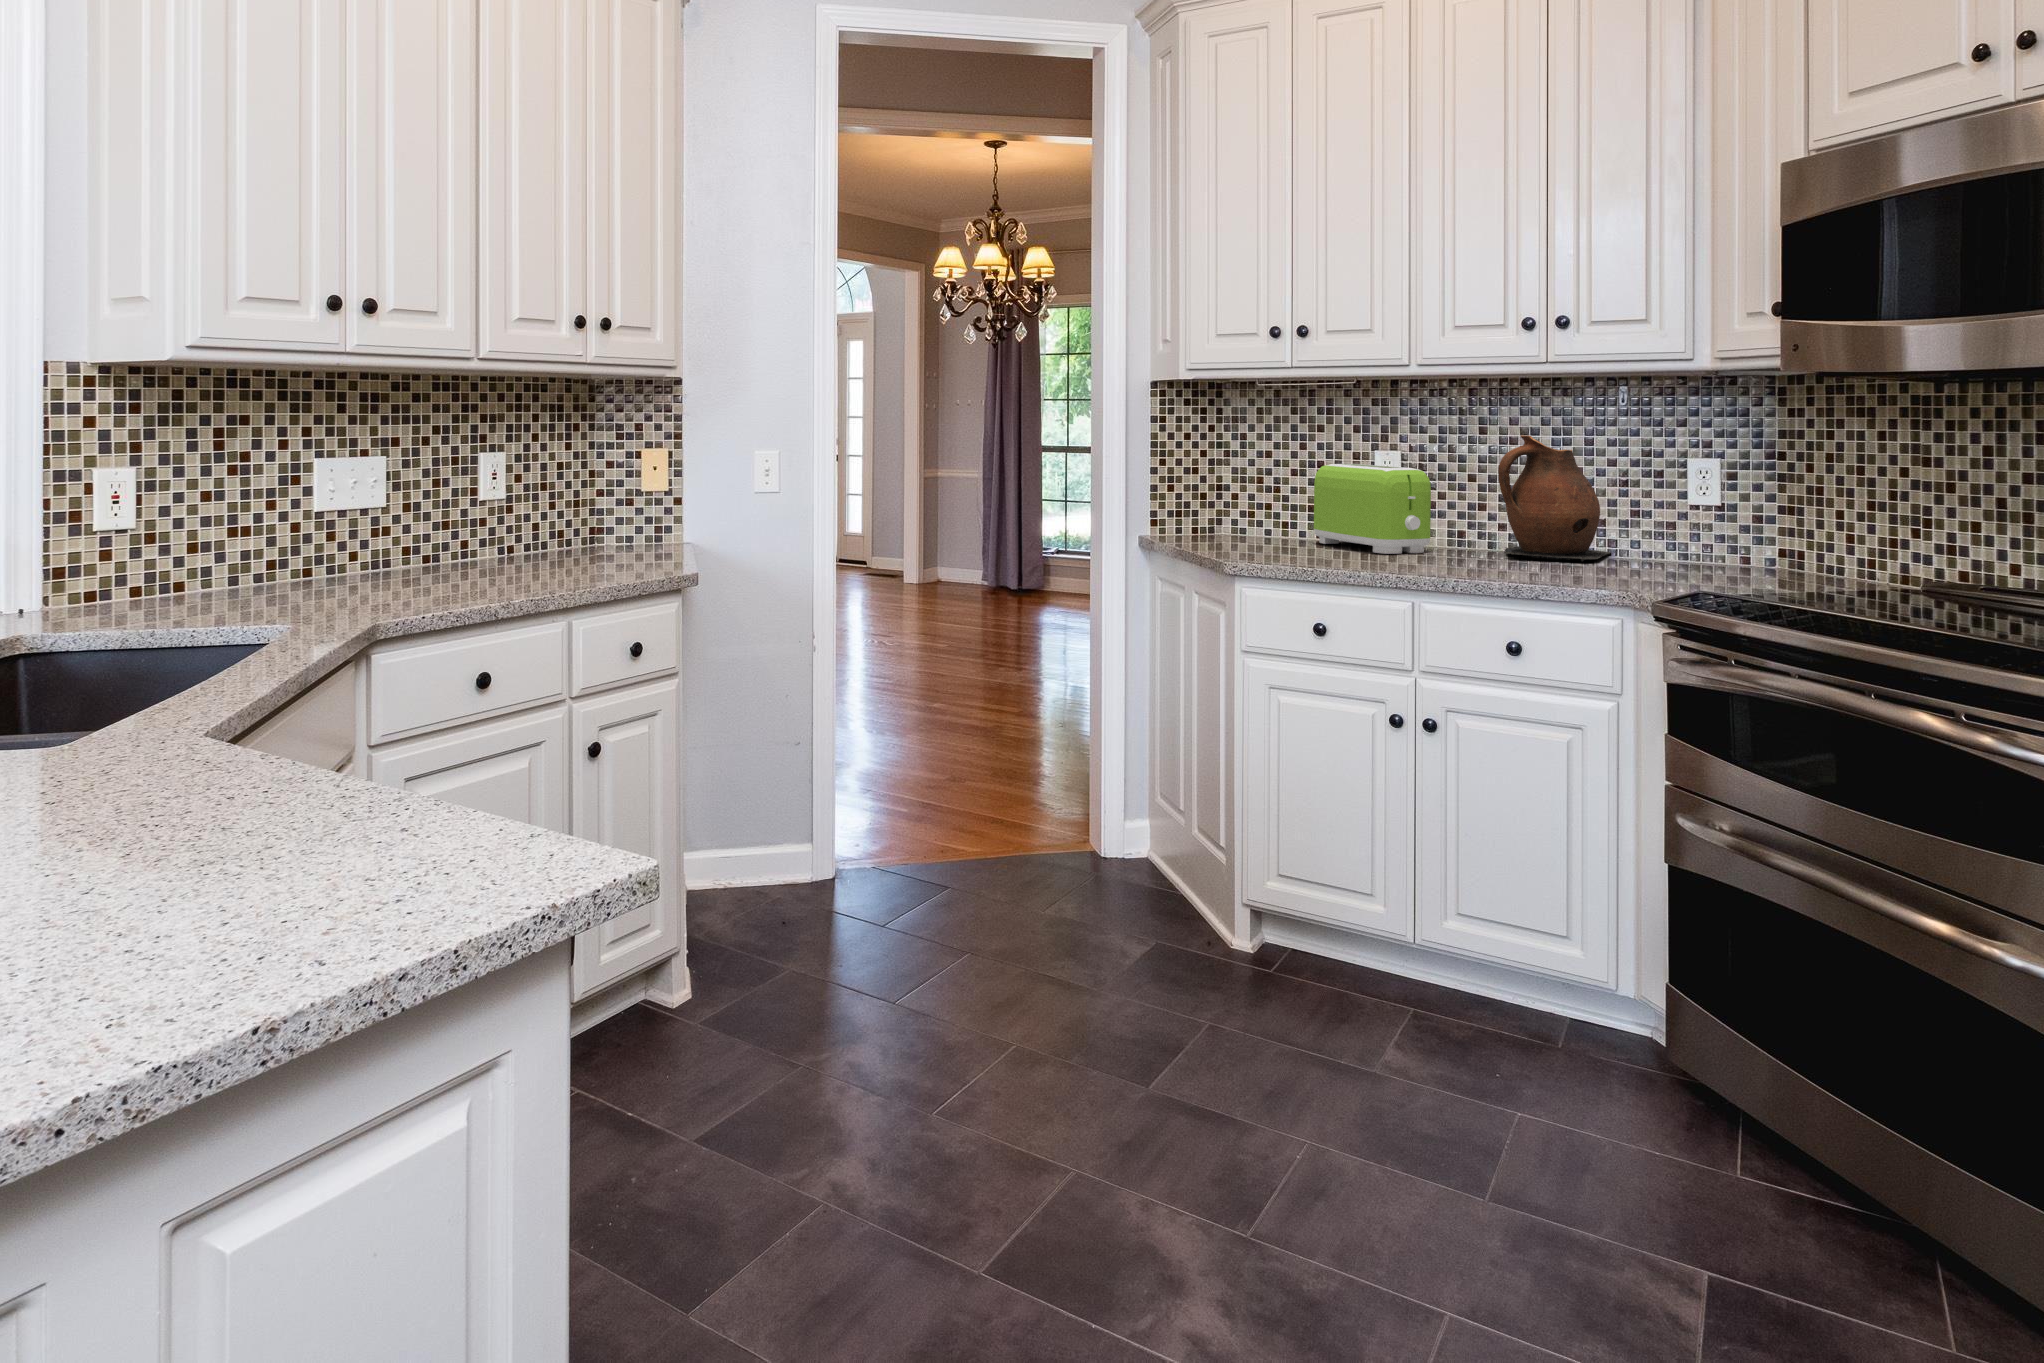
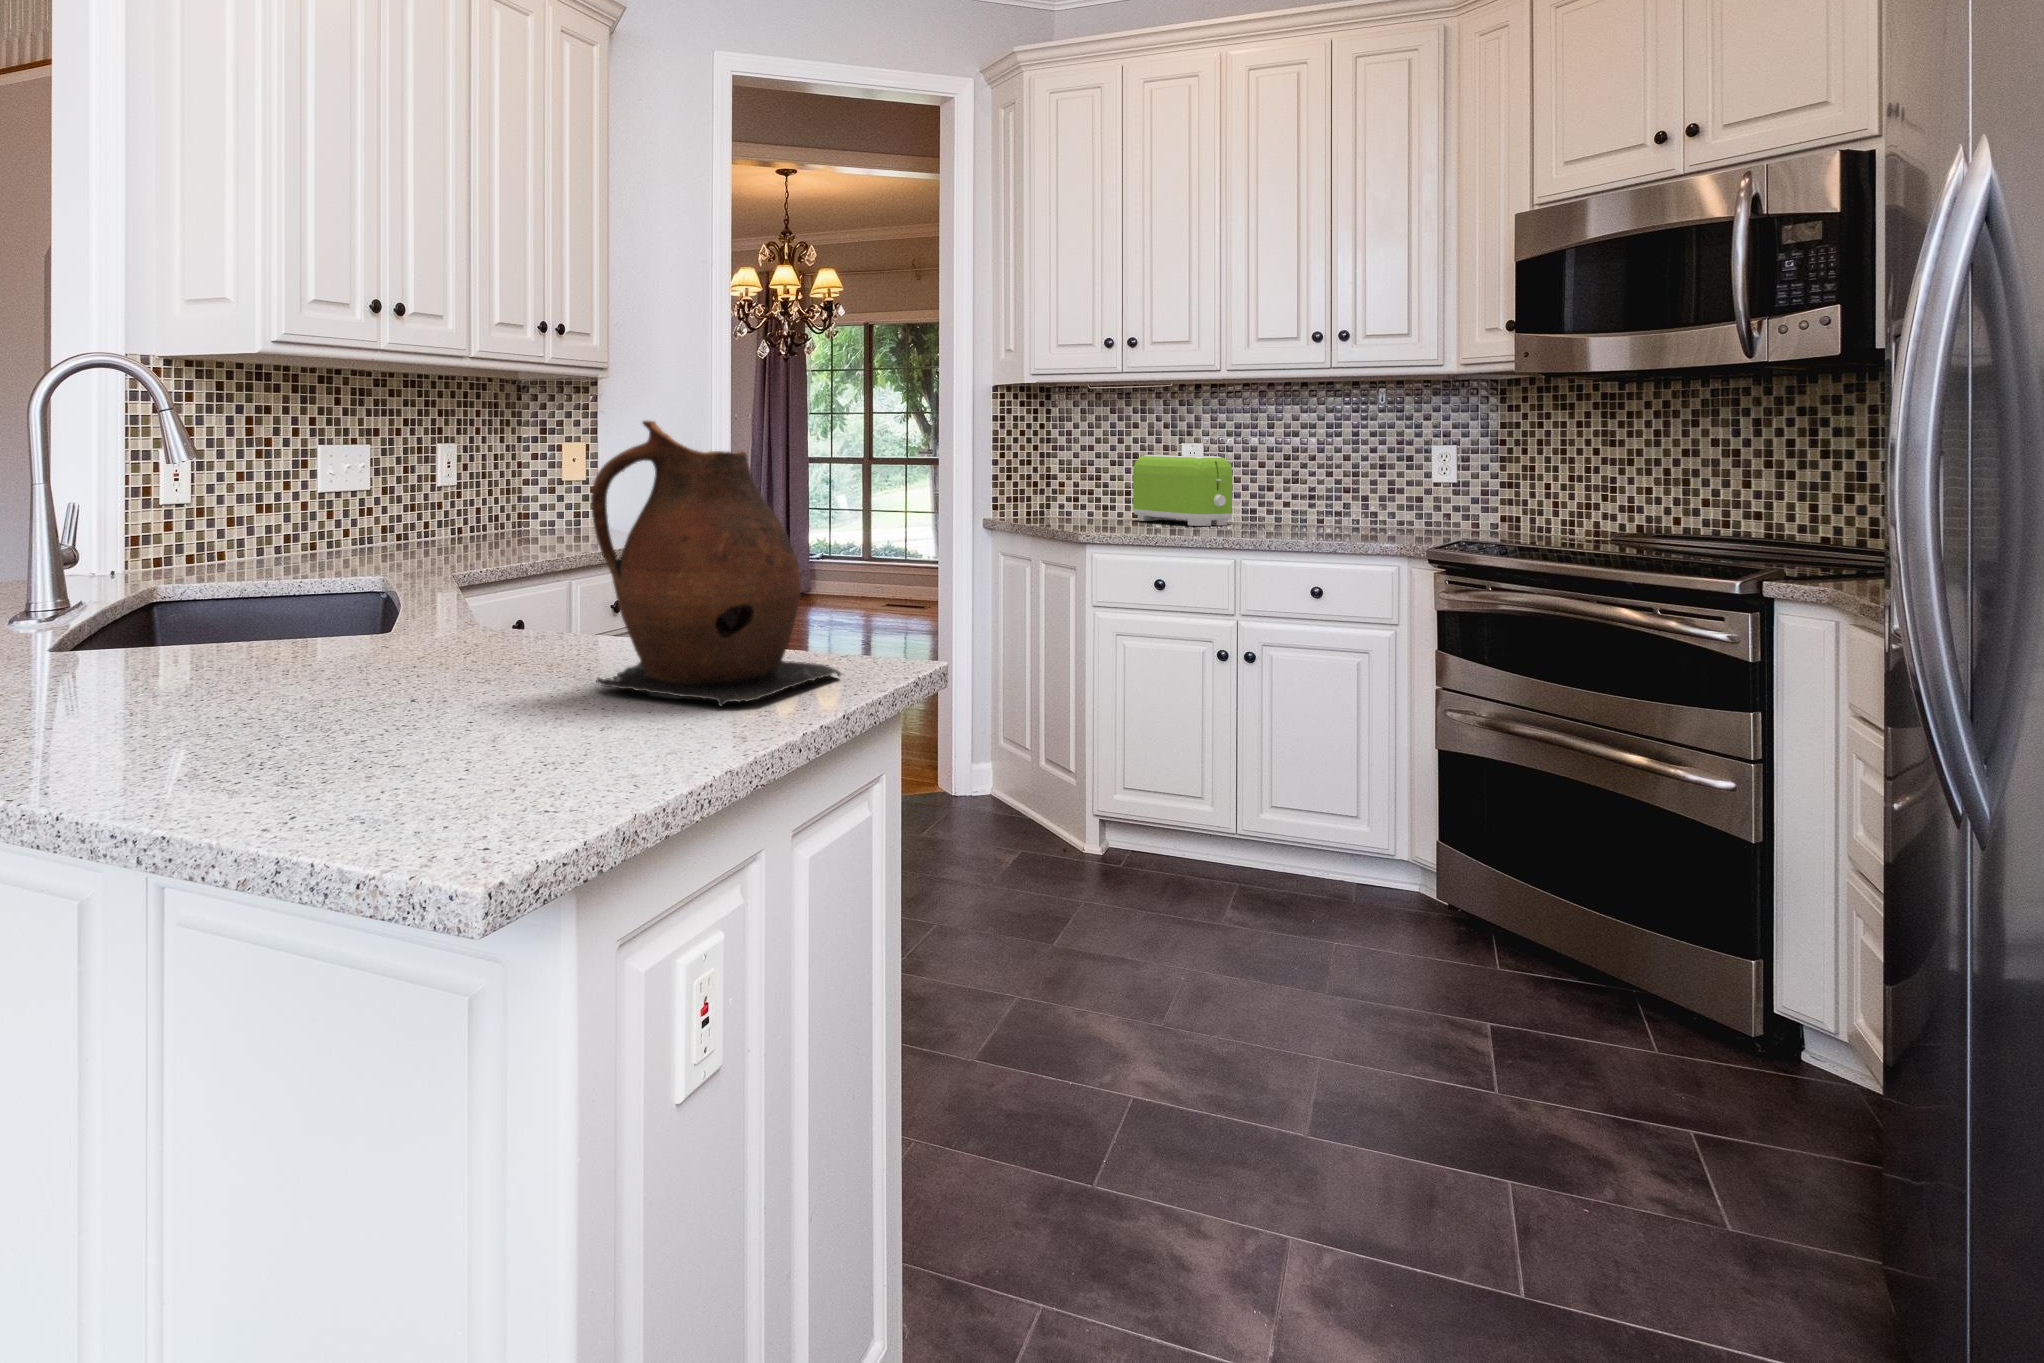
ceramic pitcher: present [1498,435,1611,562] -> present [591,421,841,706]

